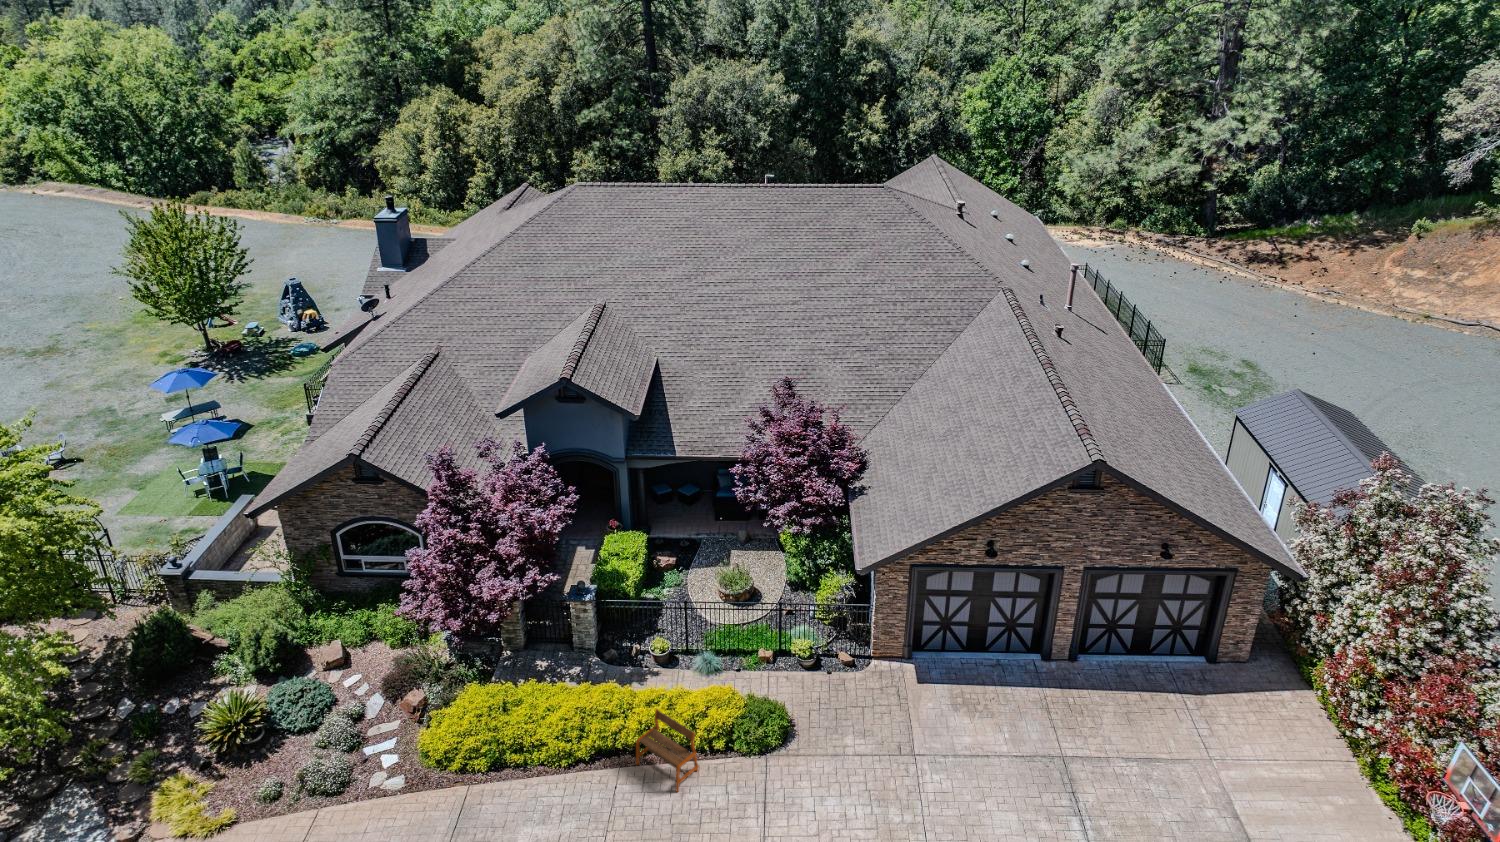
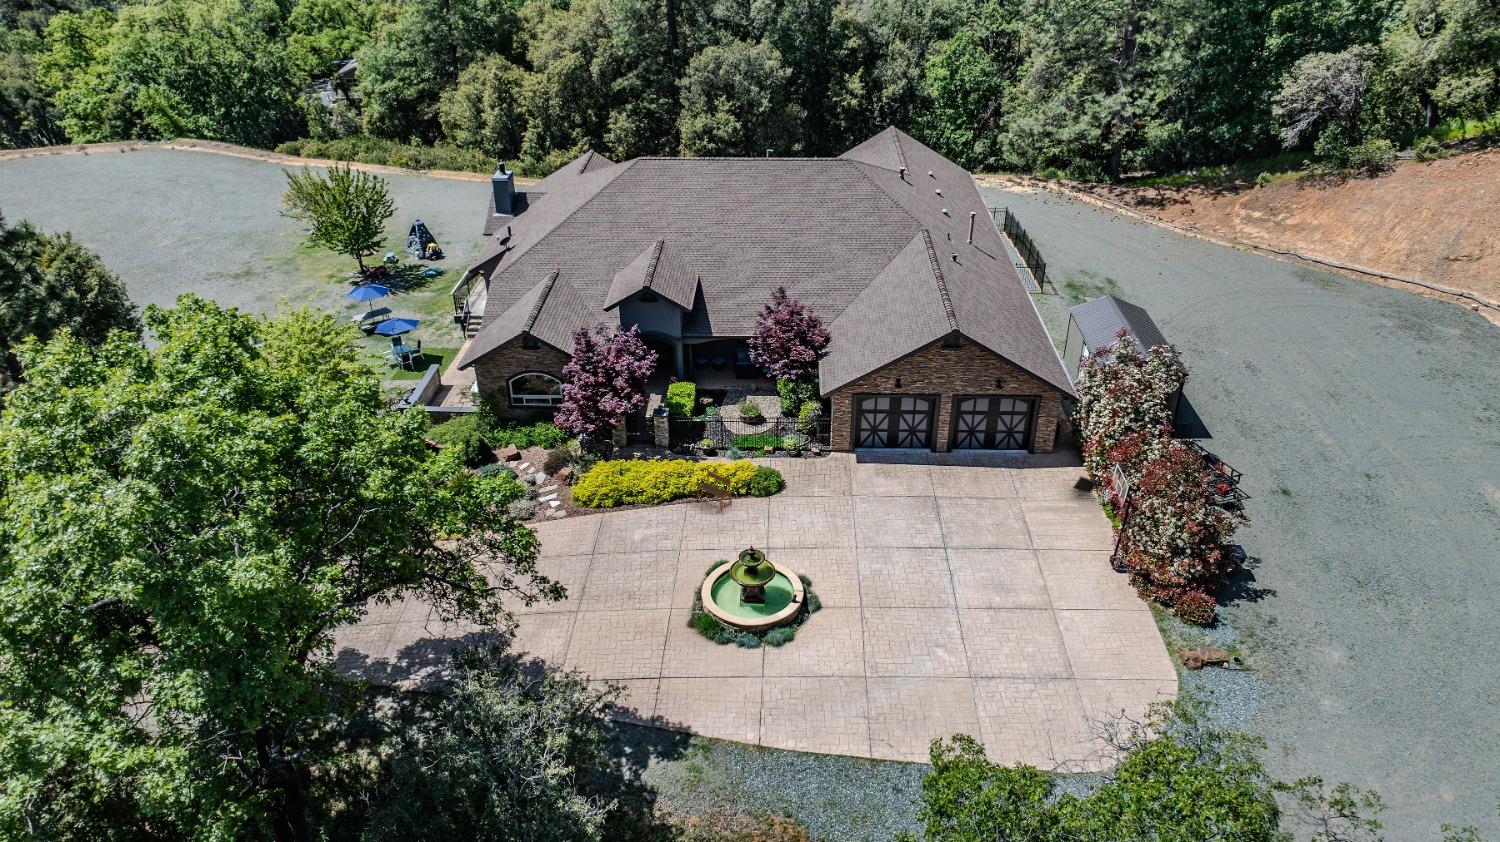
lounge chair: none [1298,717,1358,759] -> present [1073,477,1099,494]

